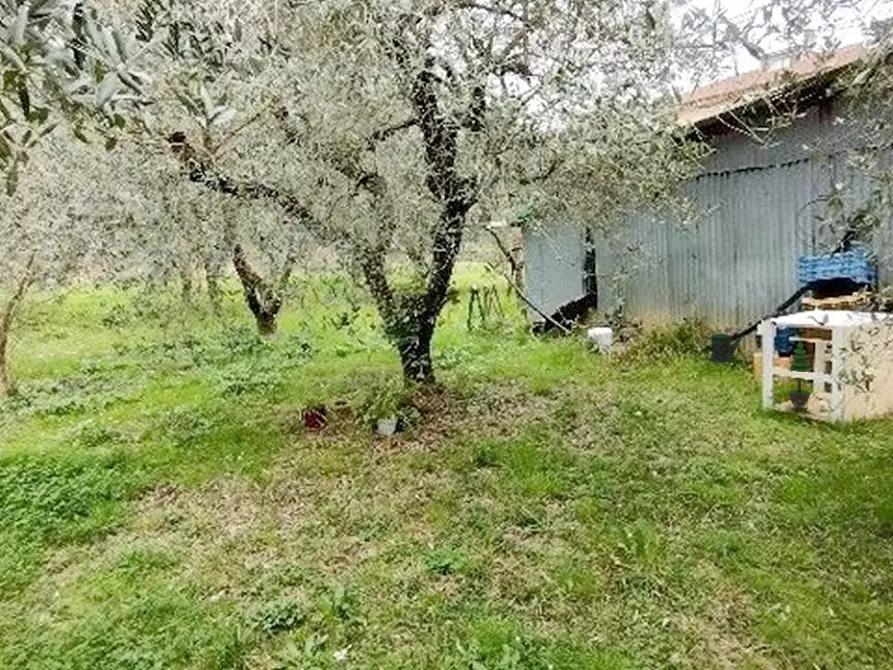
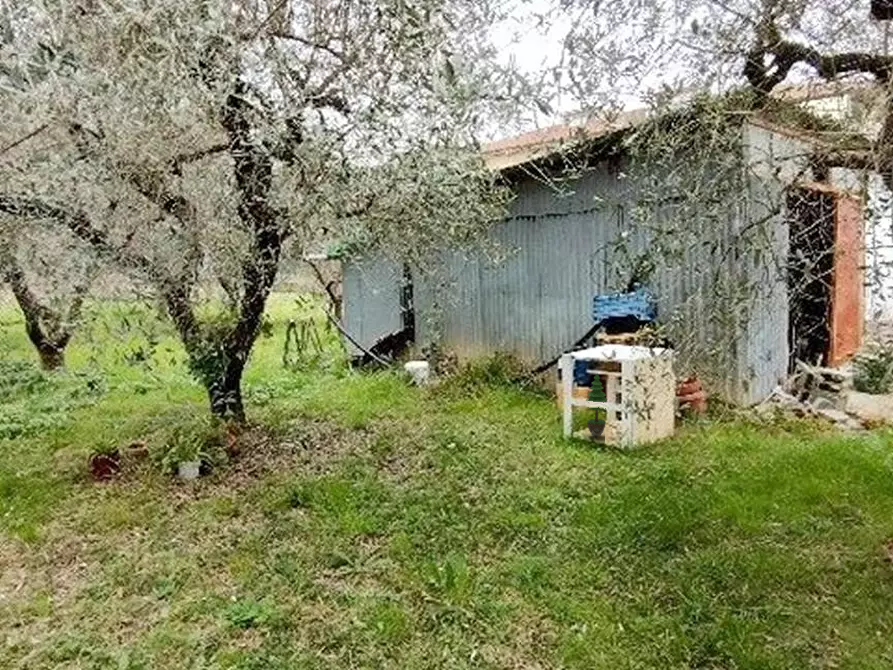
watering can: present [705,330,748,362] -> none [511,363,550,393]

